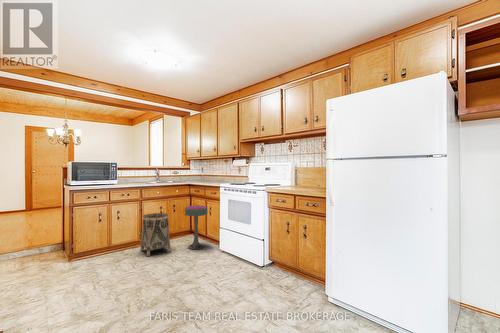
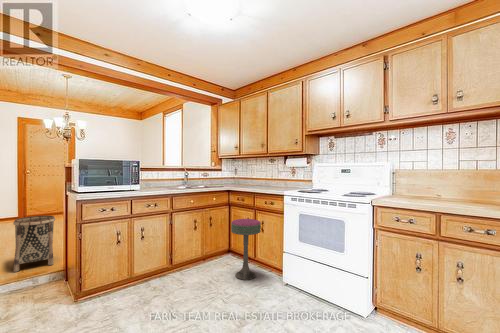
basket: present [141,213,170,256] -> present [13,215,55,272]

